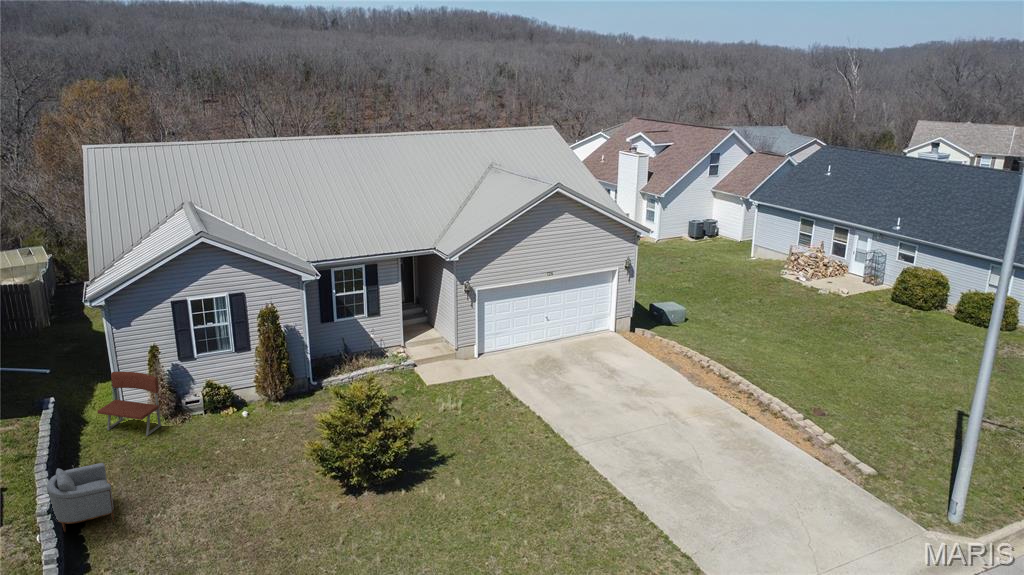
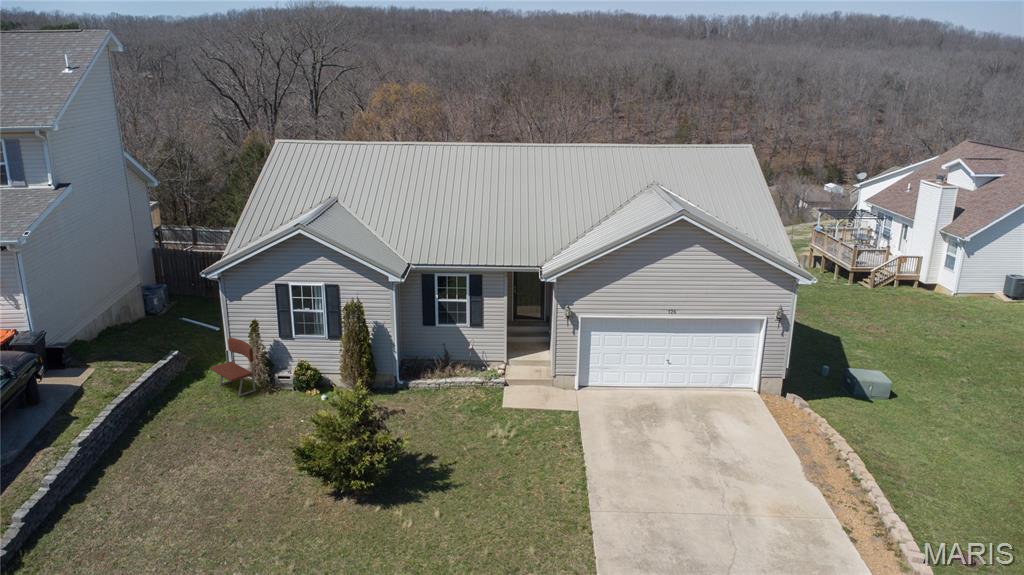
armchair: present [47,463,114,532] -> none [107,405,165,459]

